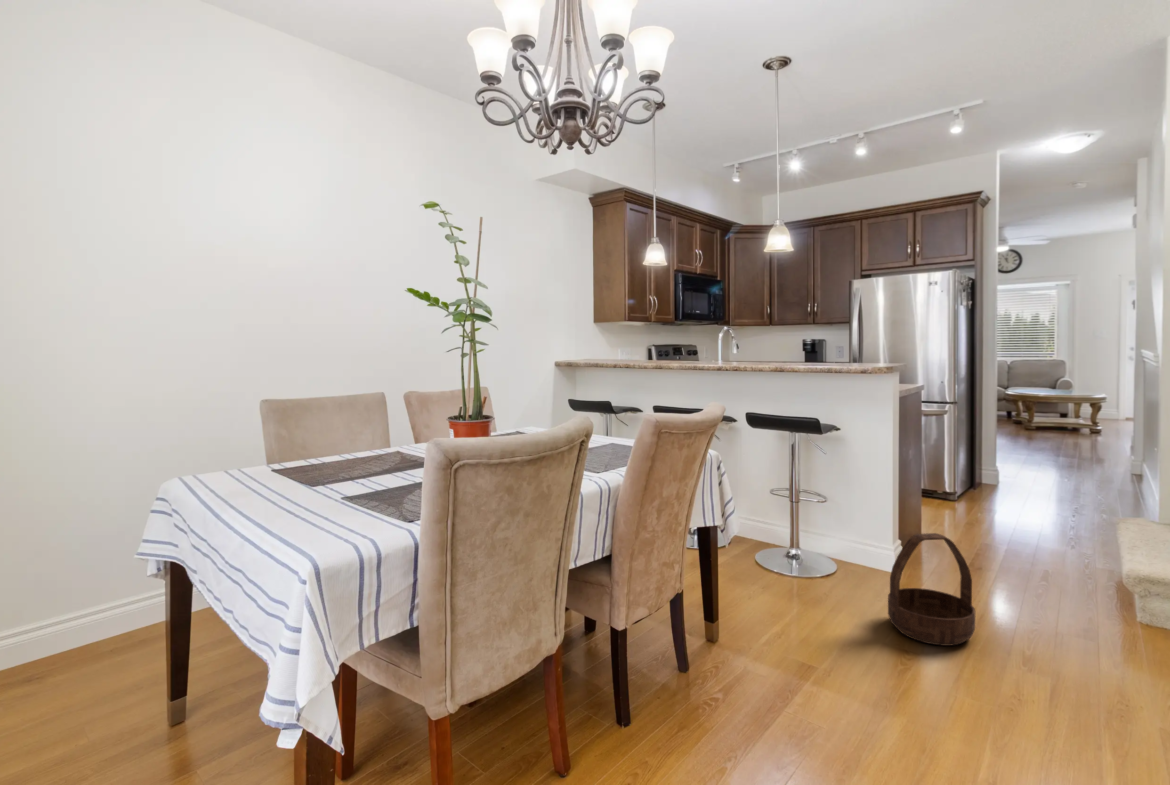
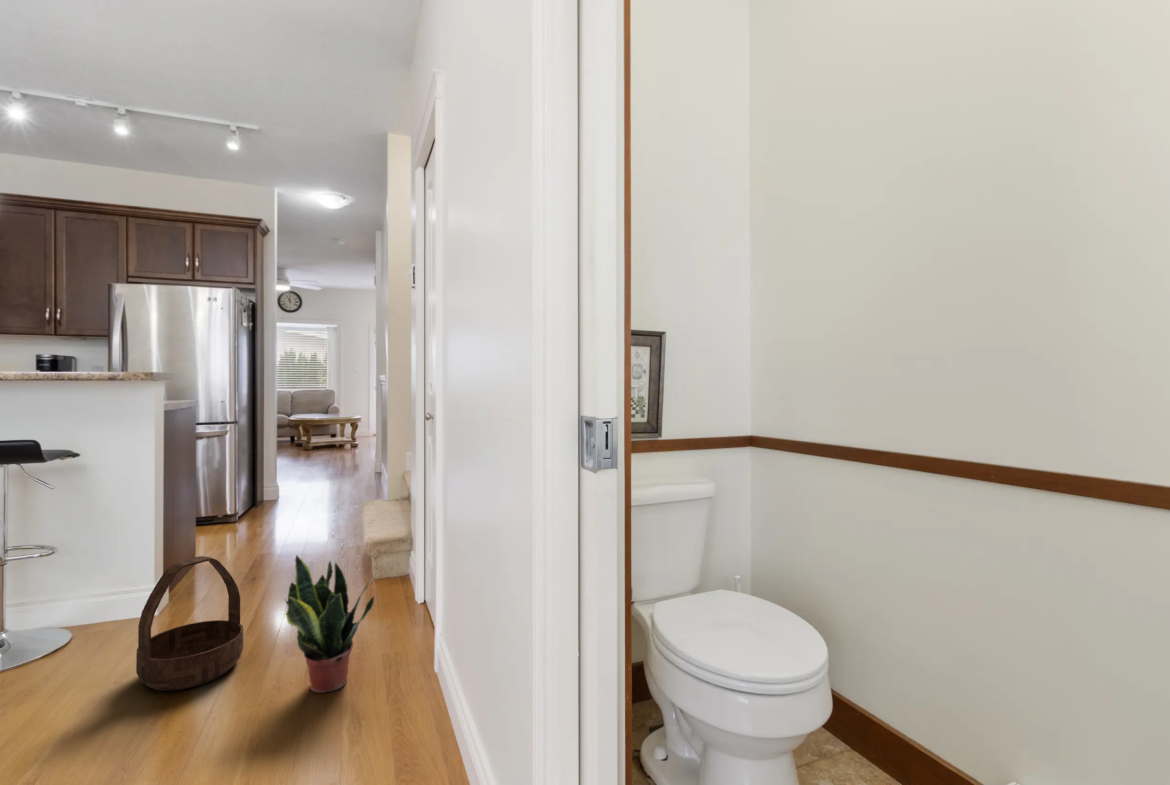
potted plant: none [1022,558,1137,712] -> present [286,555,375,693]

